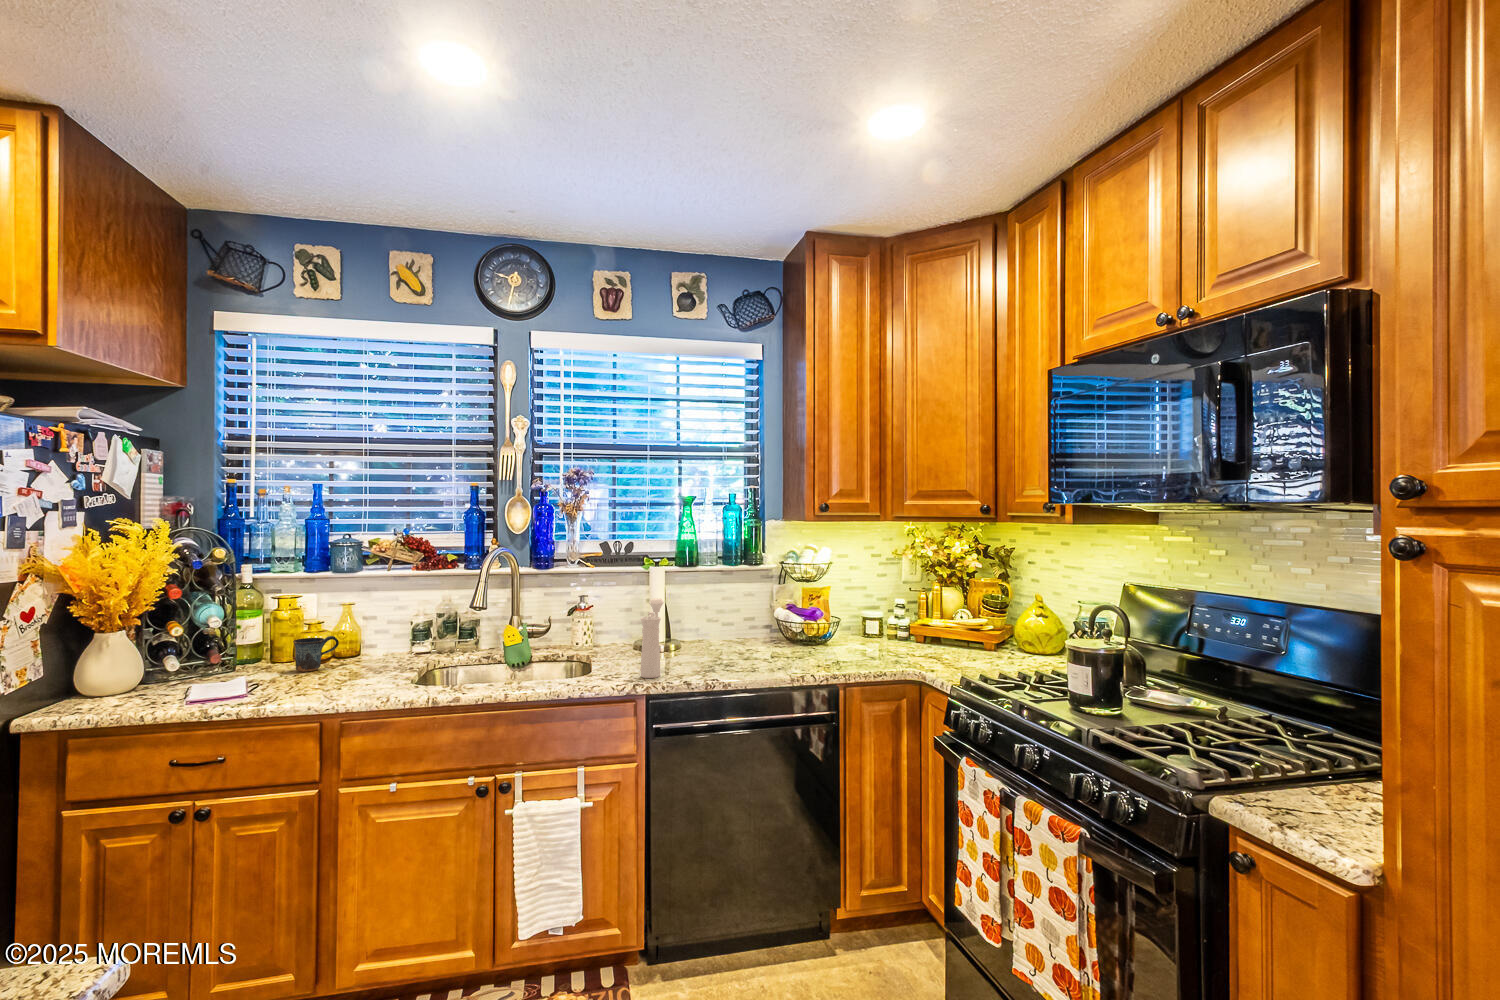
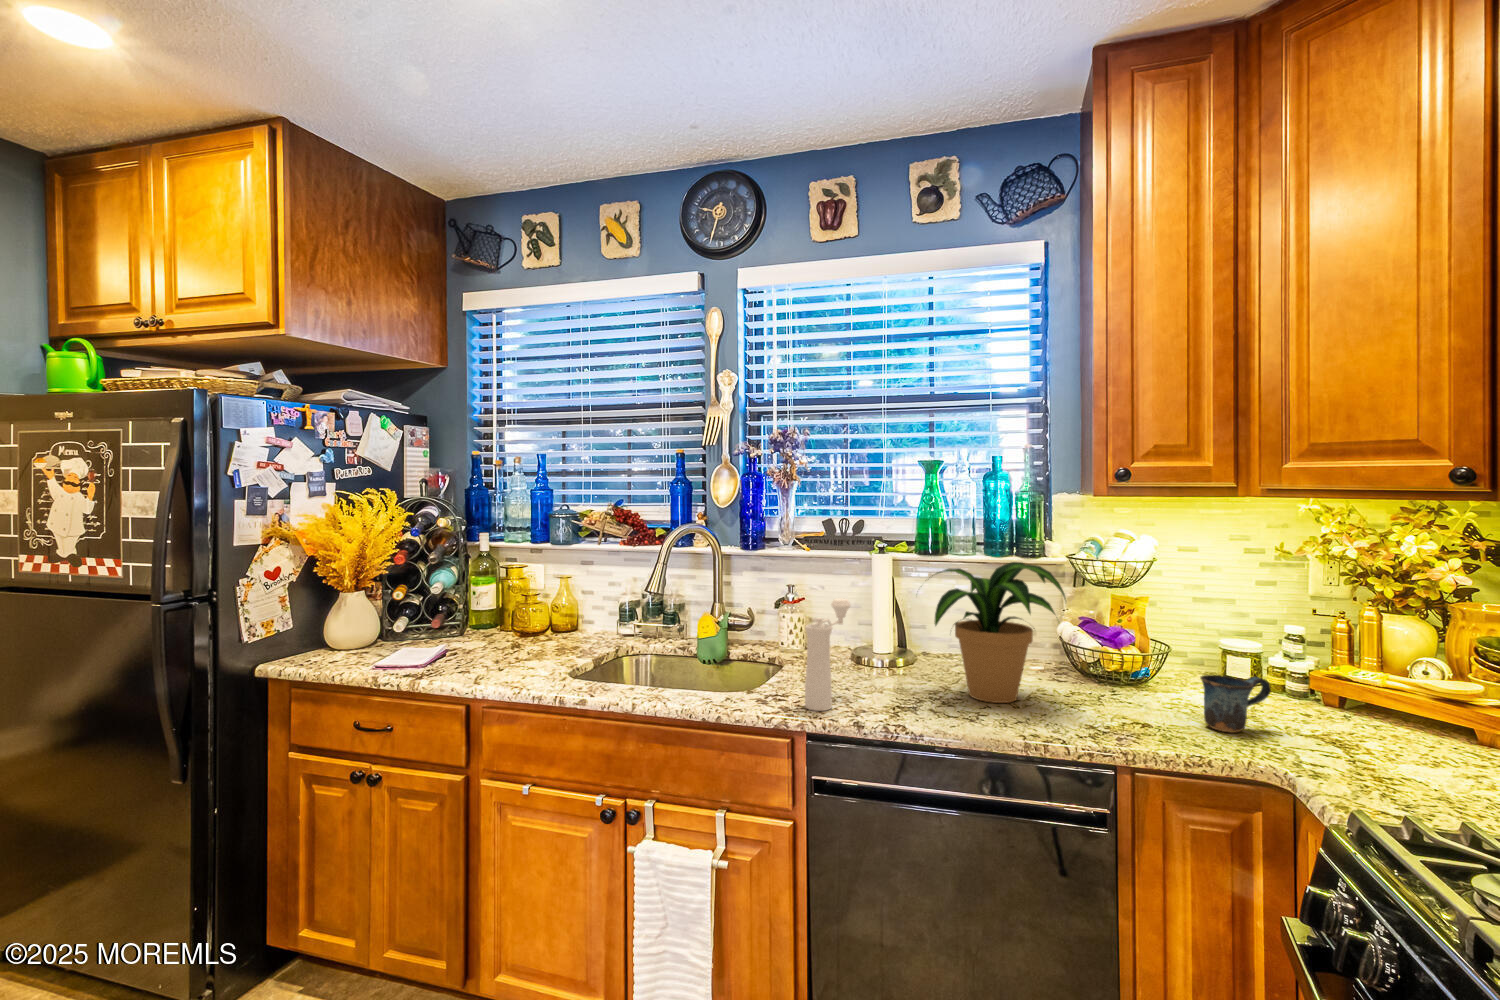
potted plant: none [700,567,798,660] -> present [932,562,1066,703]
mug: present [293,636,339,672] -> present [1200,675,1271,733]

